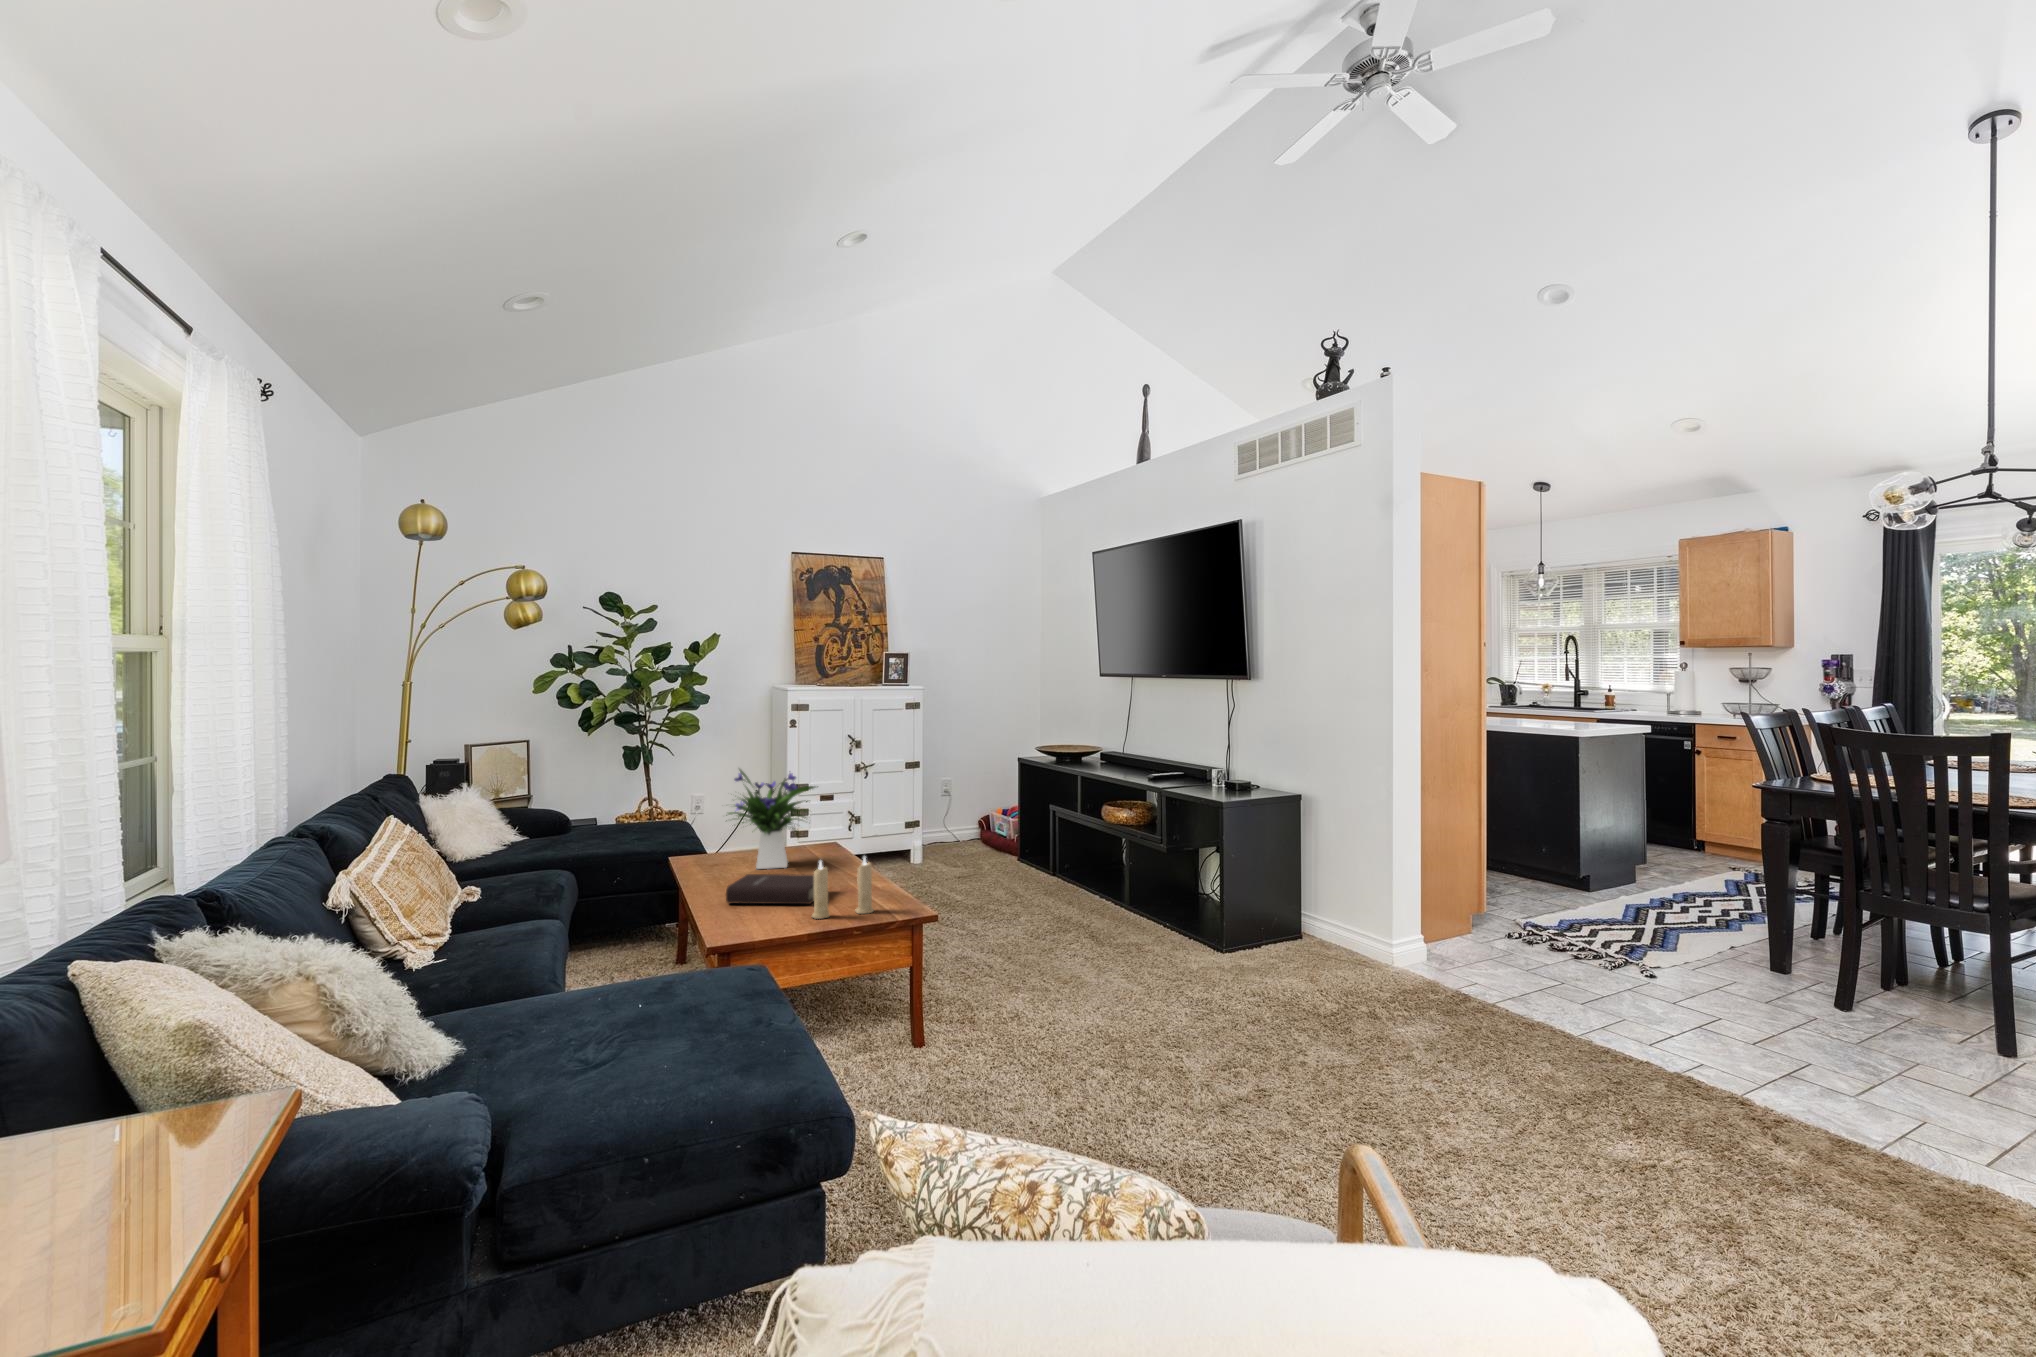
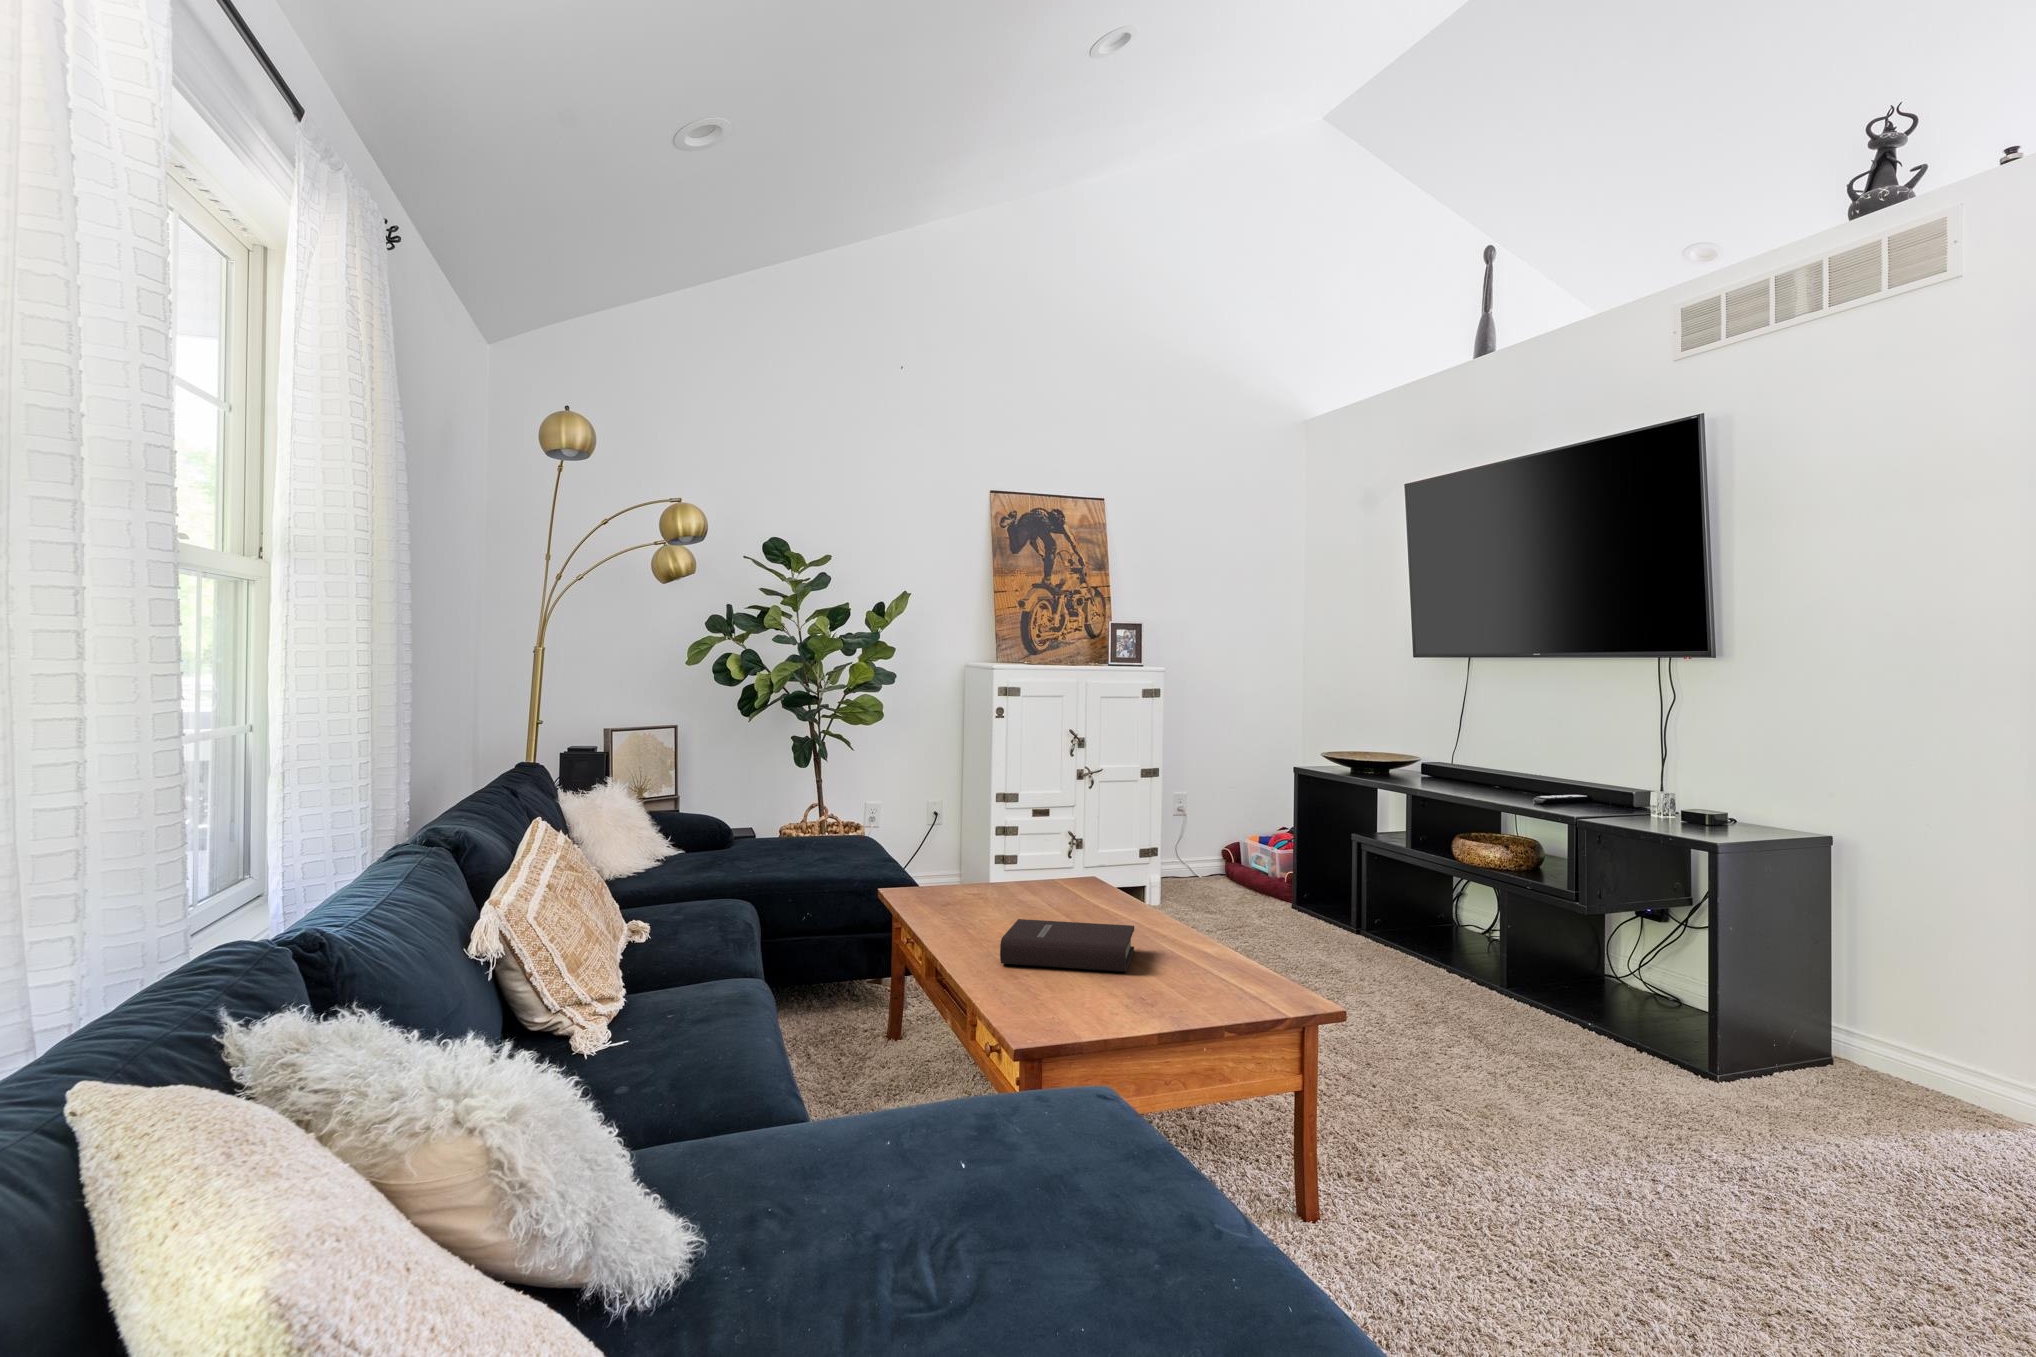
flower arrangement: present [726,769,815,869] -> none [958,764,1093,909]
candle: present [812,857,874,919] -> none [1143,898,1236,999]

